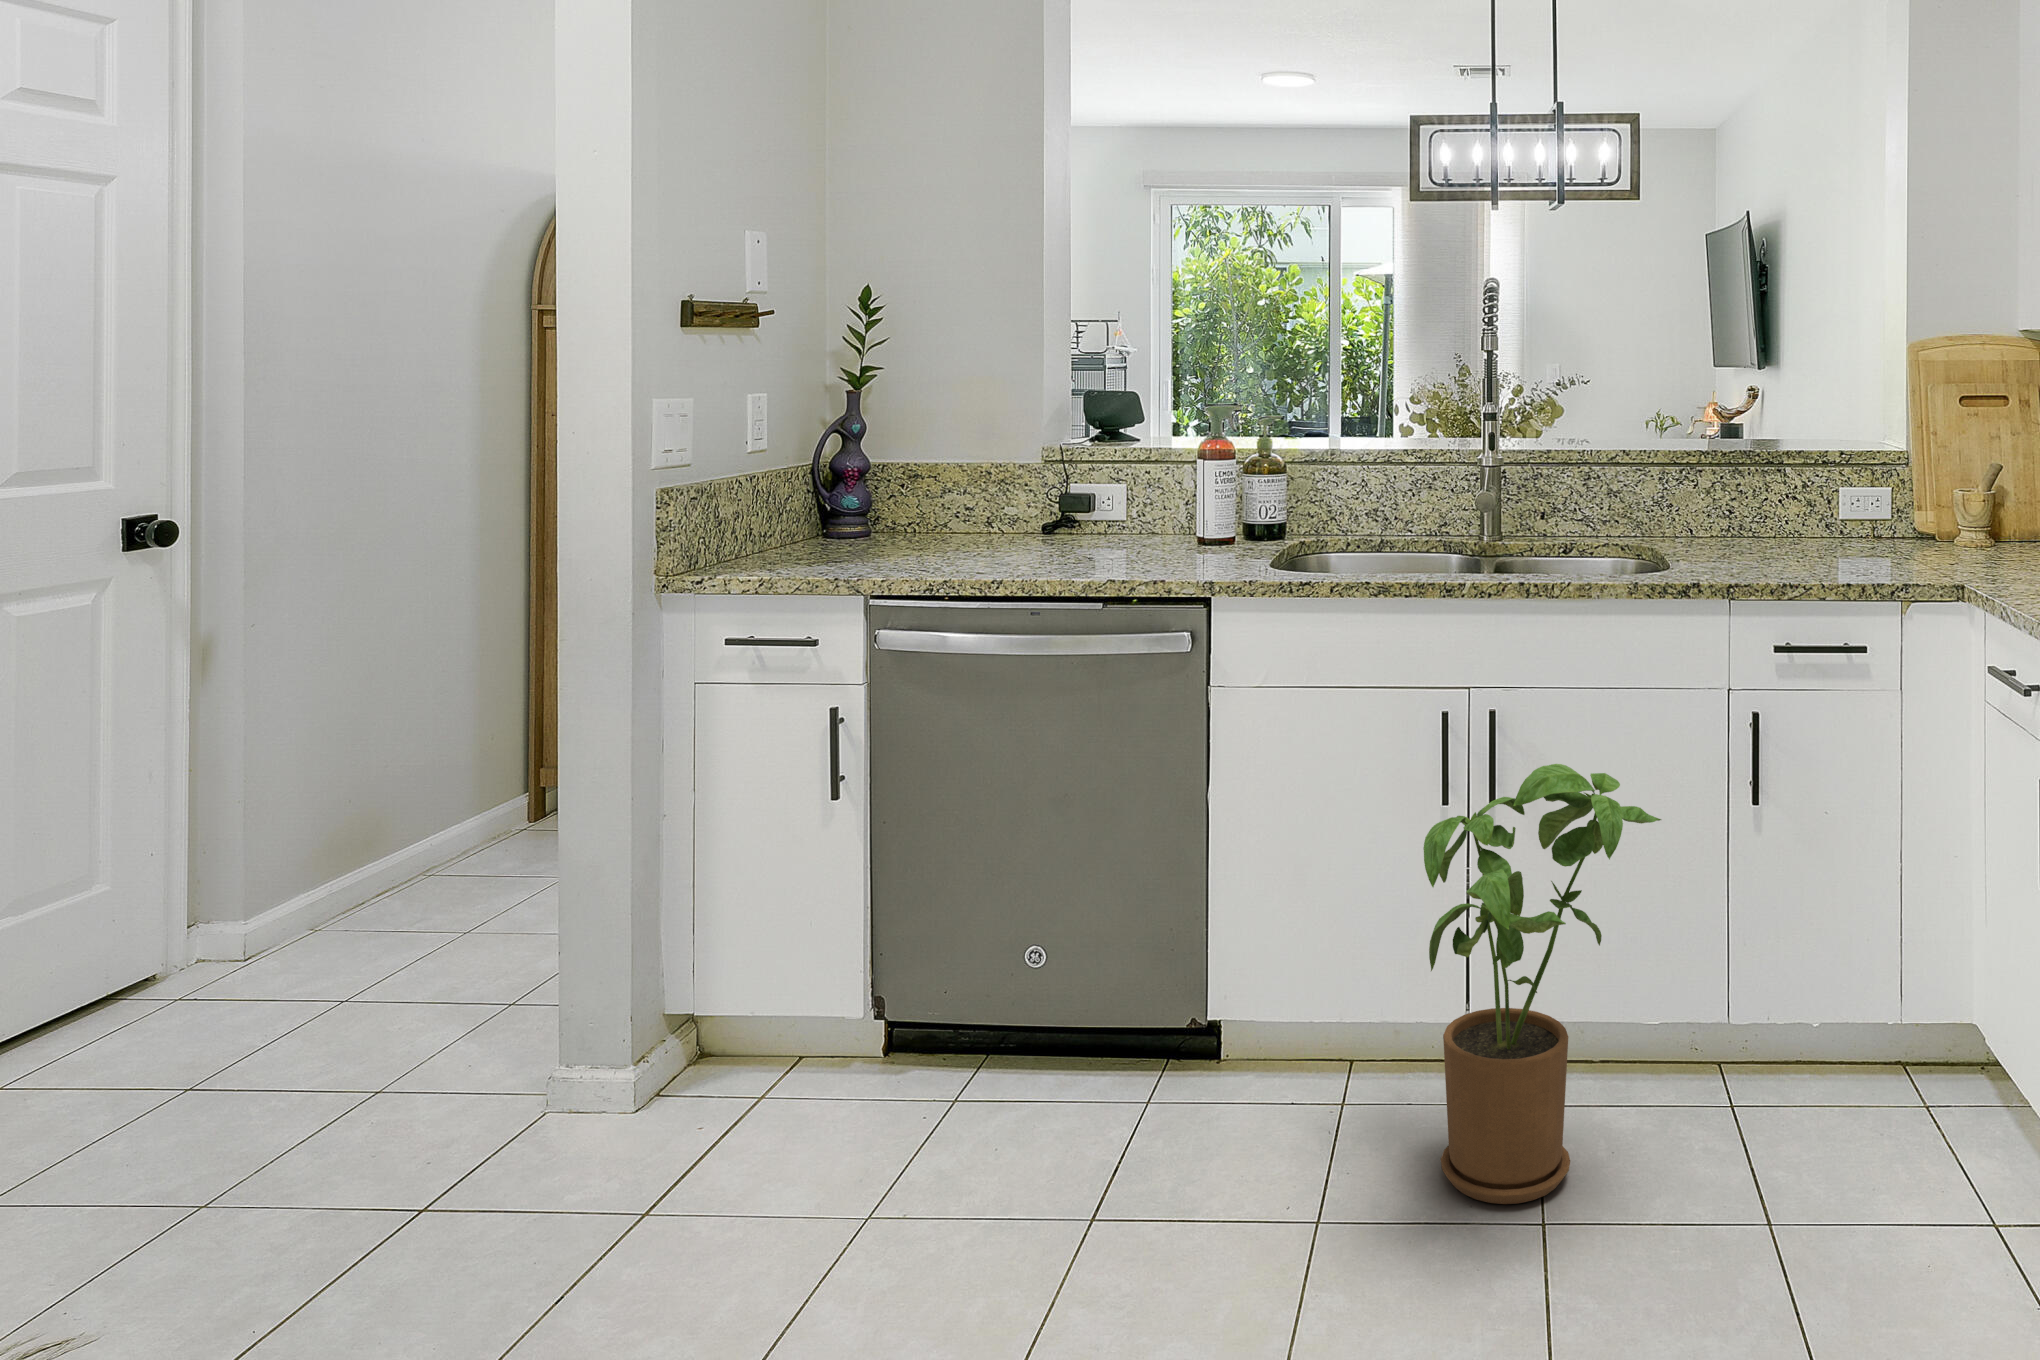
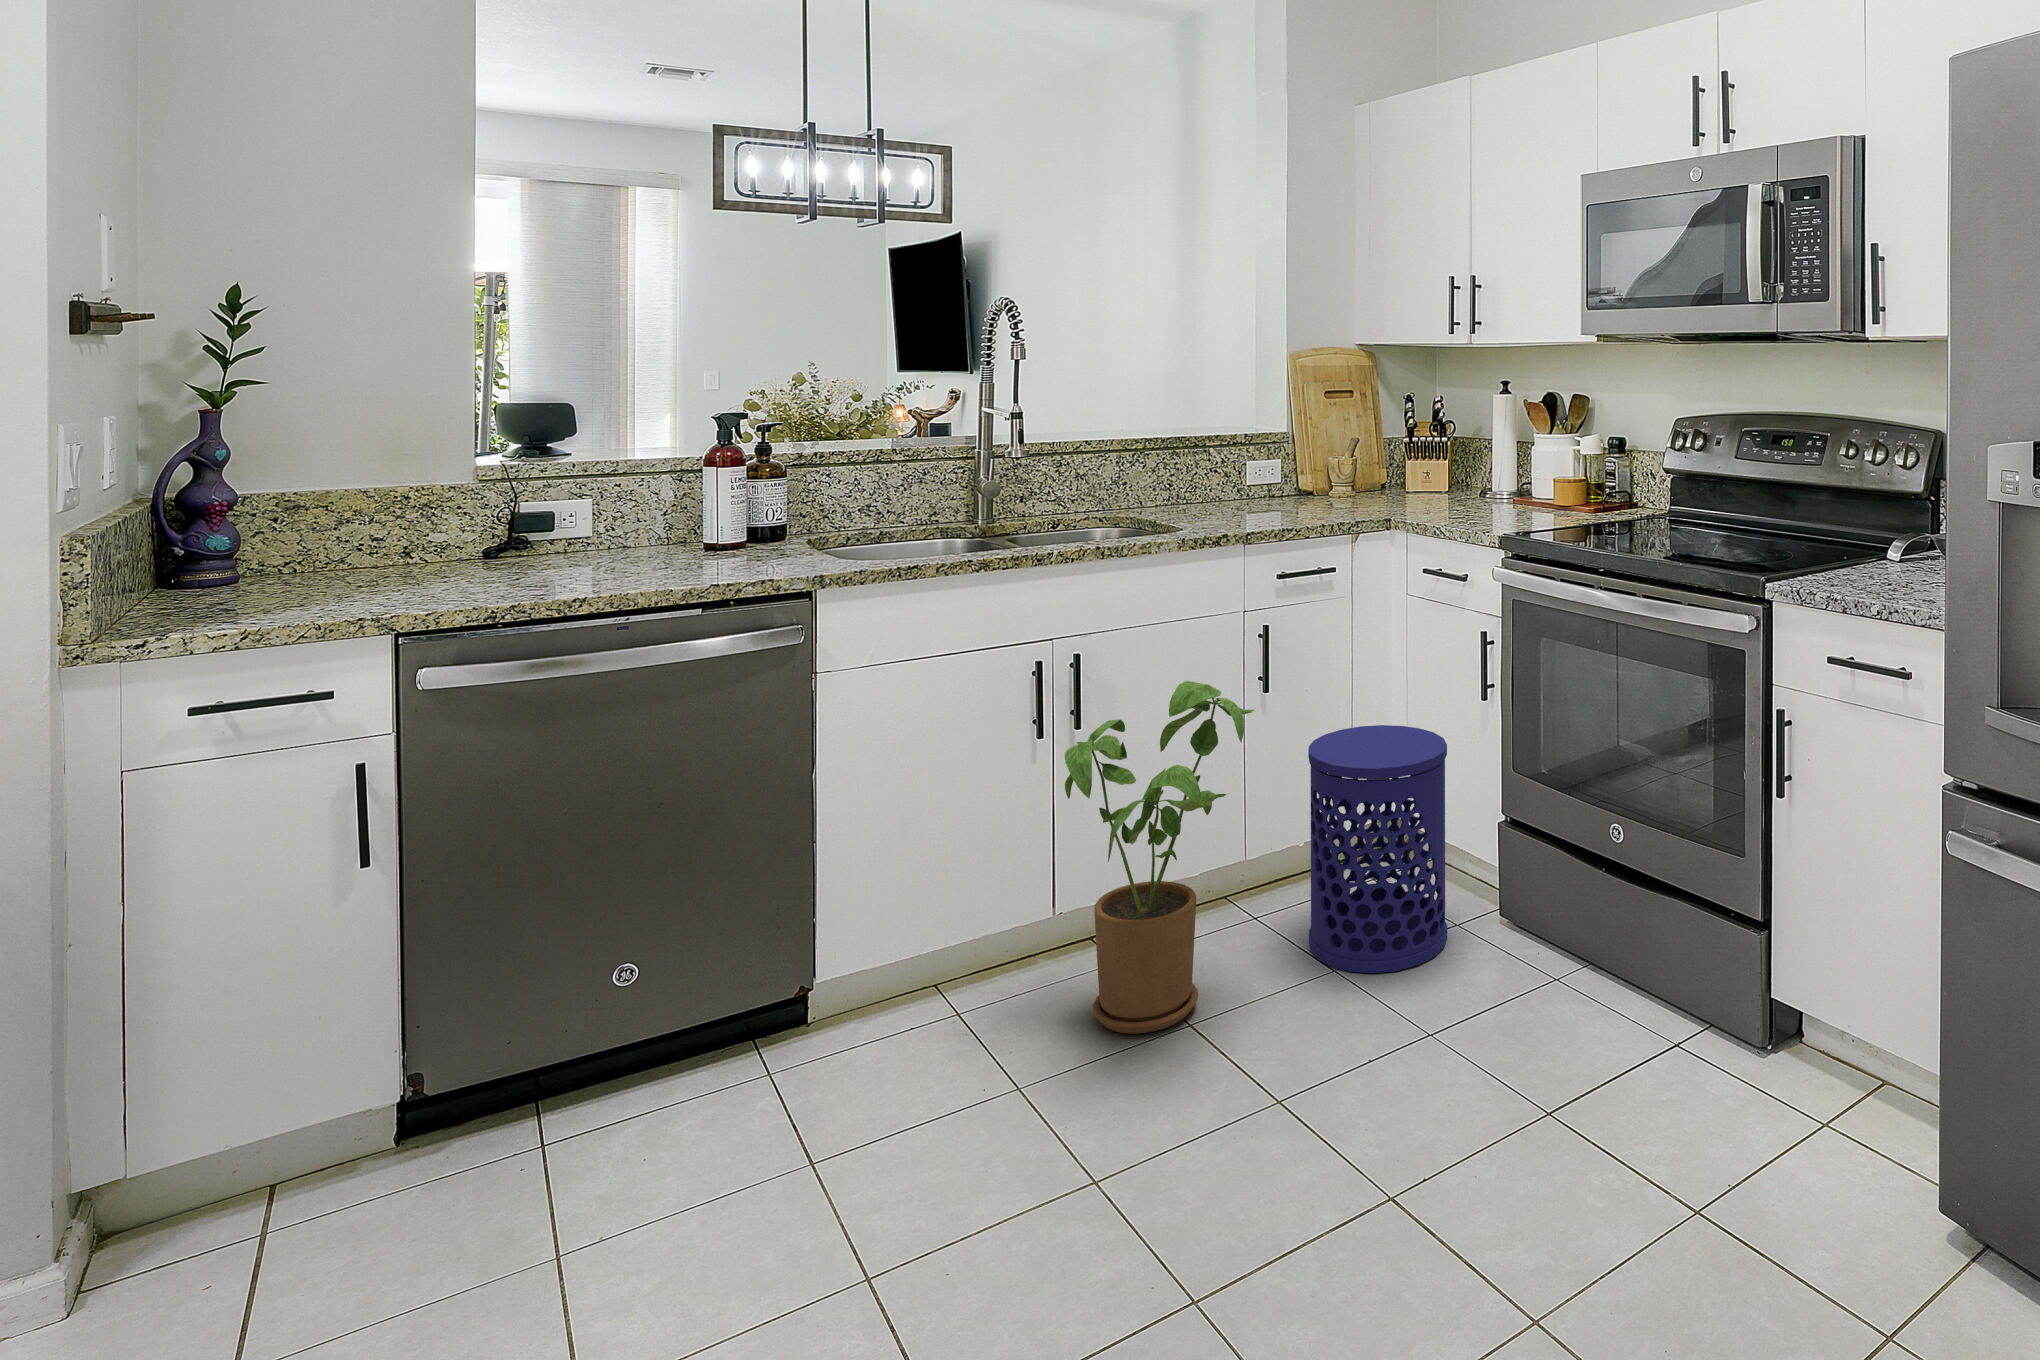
waste bin: none [1752,874,1958,1248] -> present [1308,725,1447,973]

